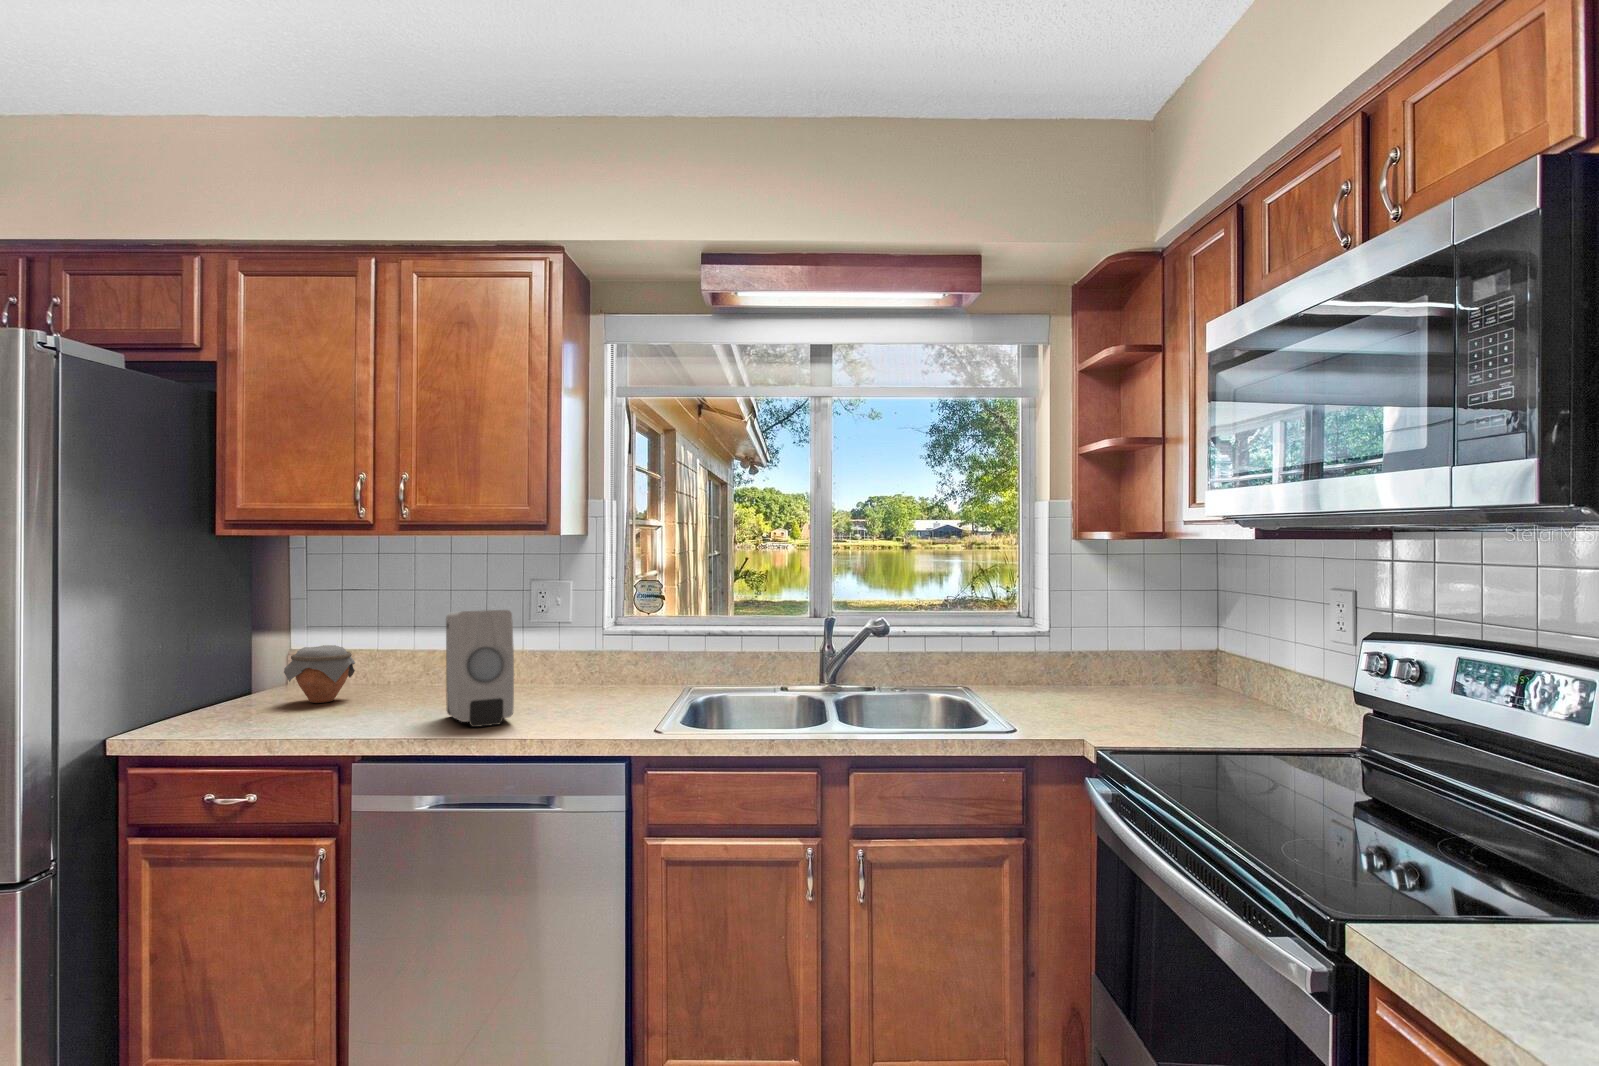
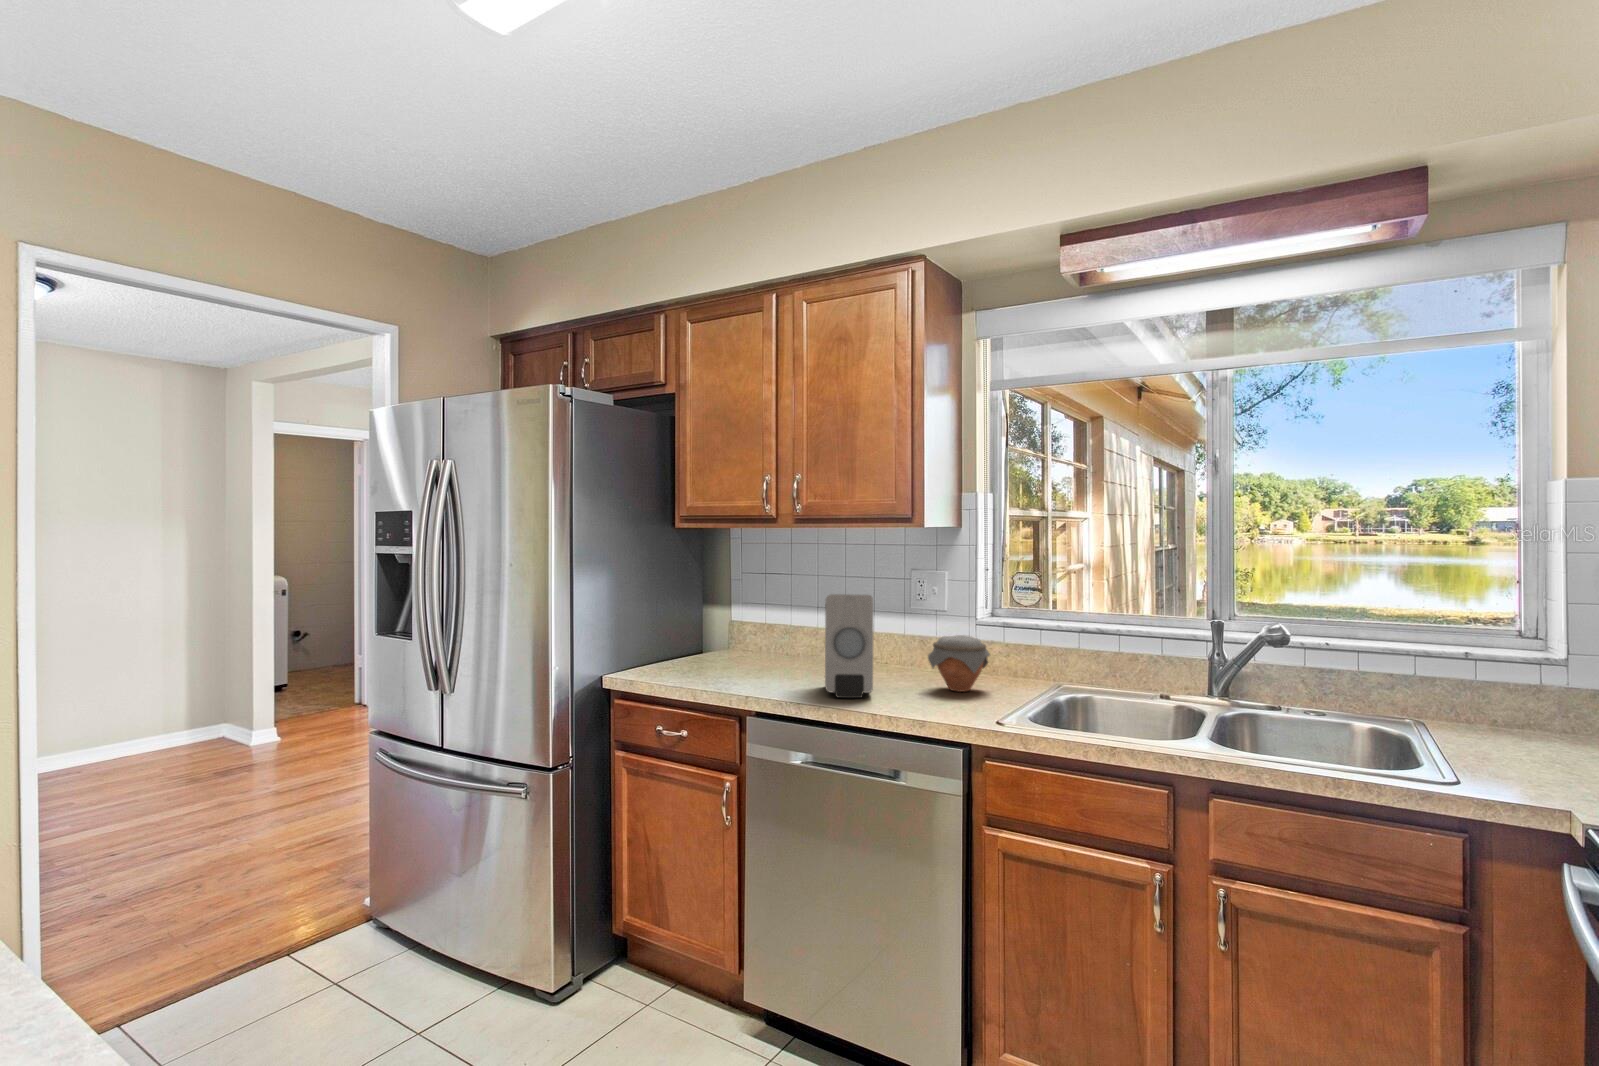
jar: present [284,645,355,703] -> present [928,635,990,692]

